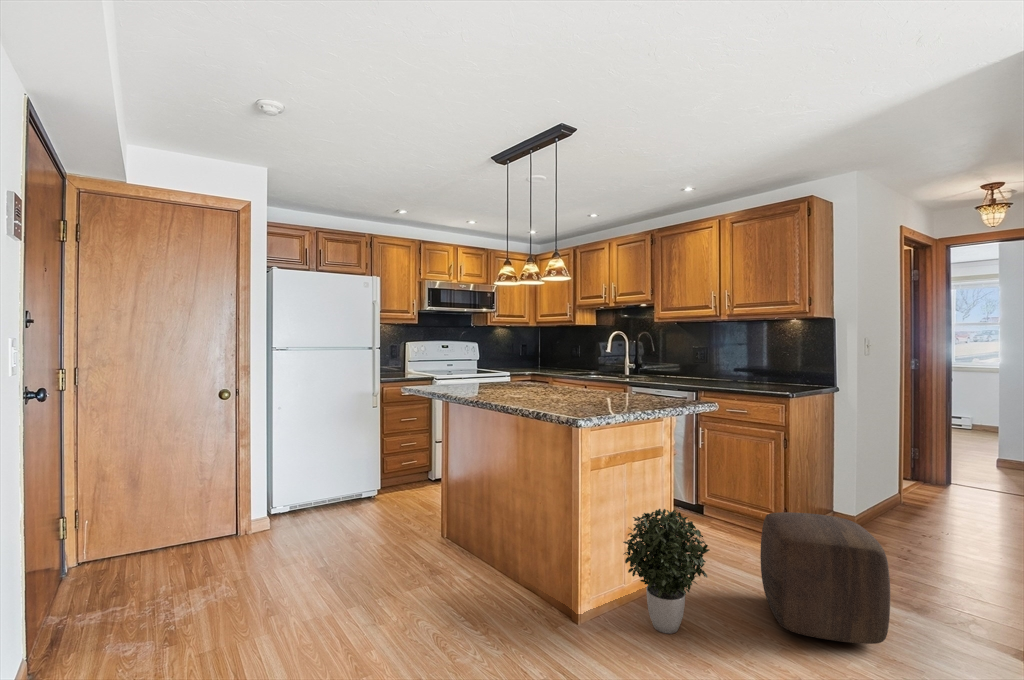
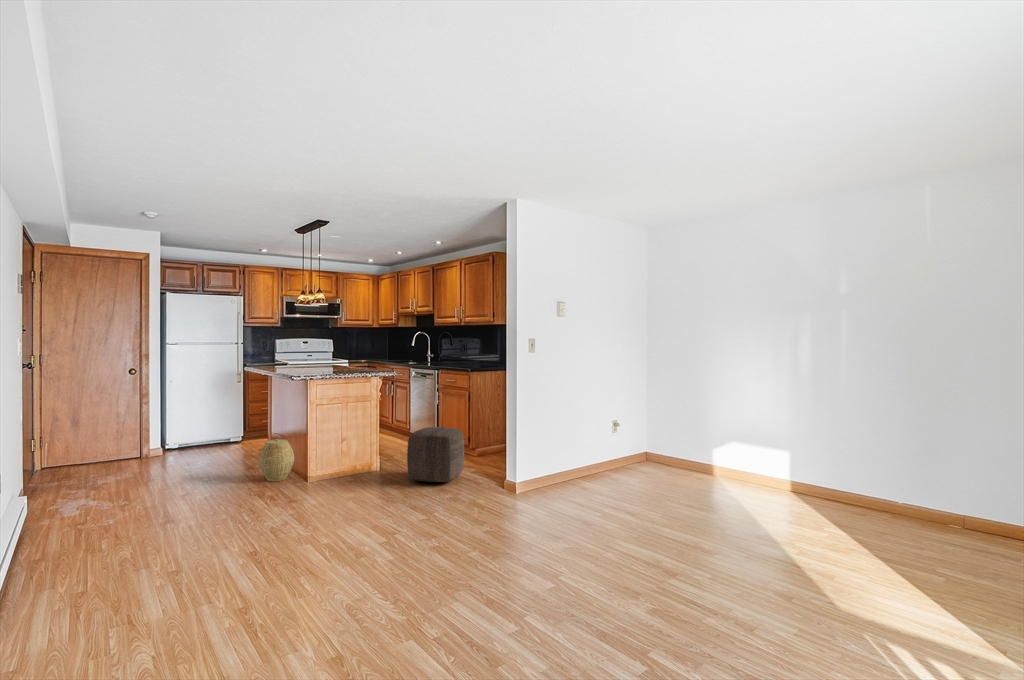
potted plant: present [623,509,710,634] -> none [335,423,378,483]
woven basket: none [470,533,533,623] -> present [259,439,294,481]

